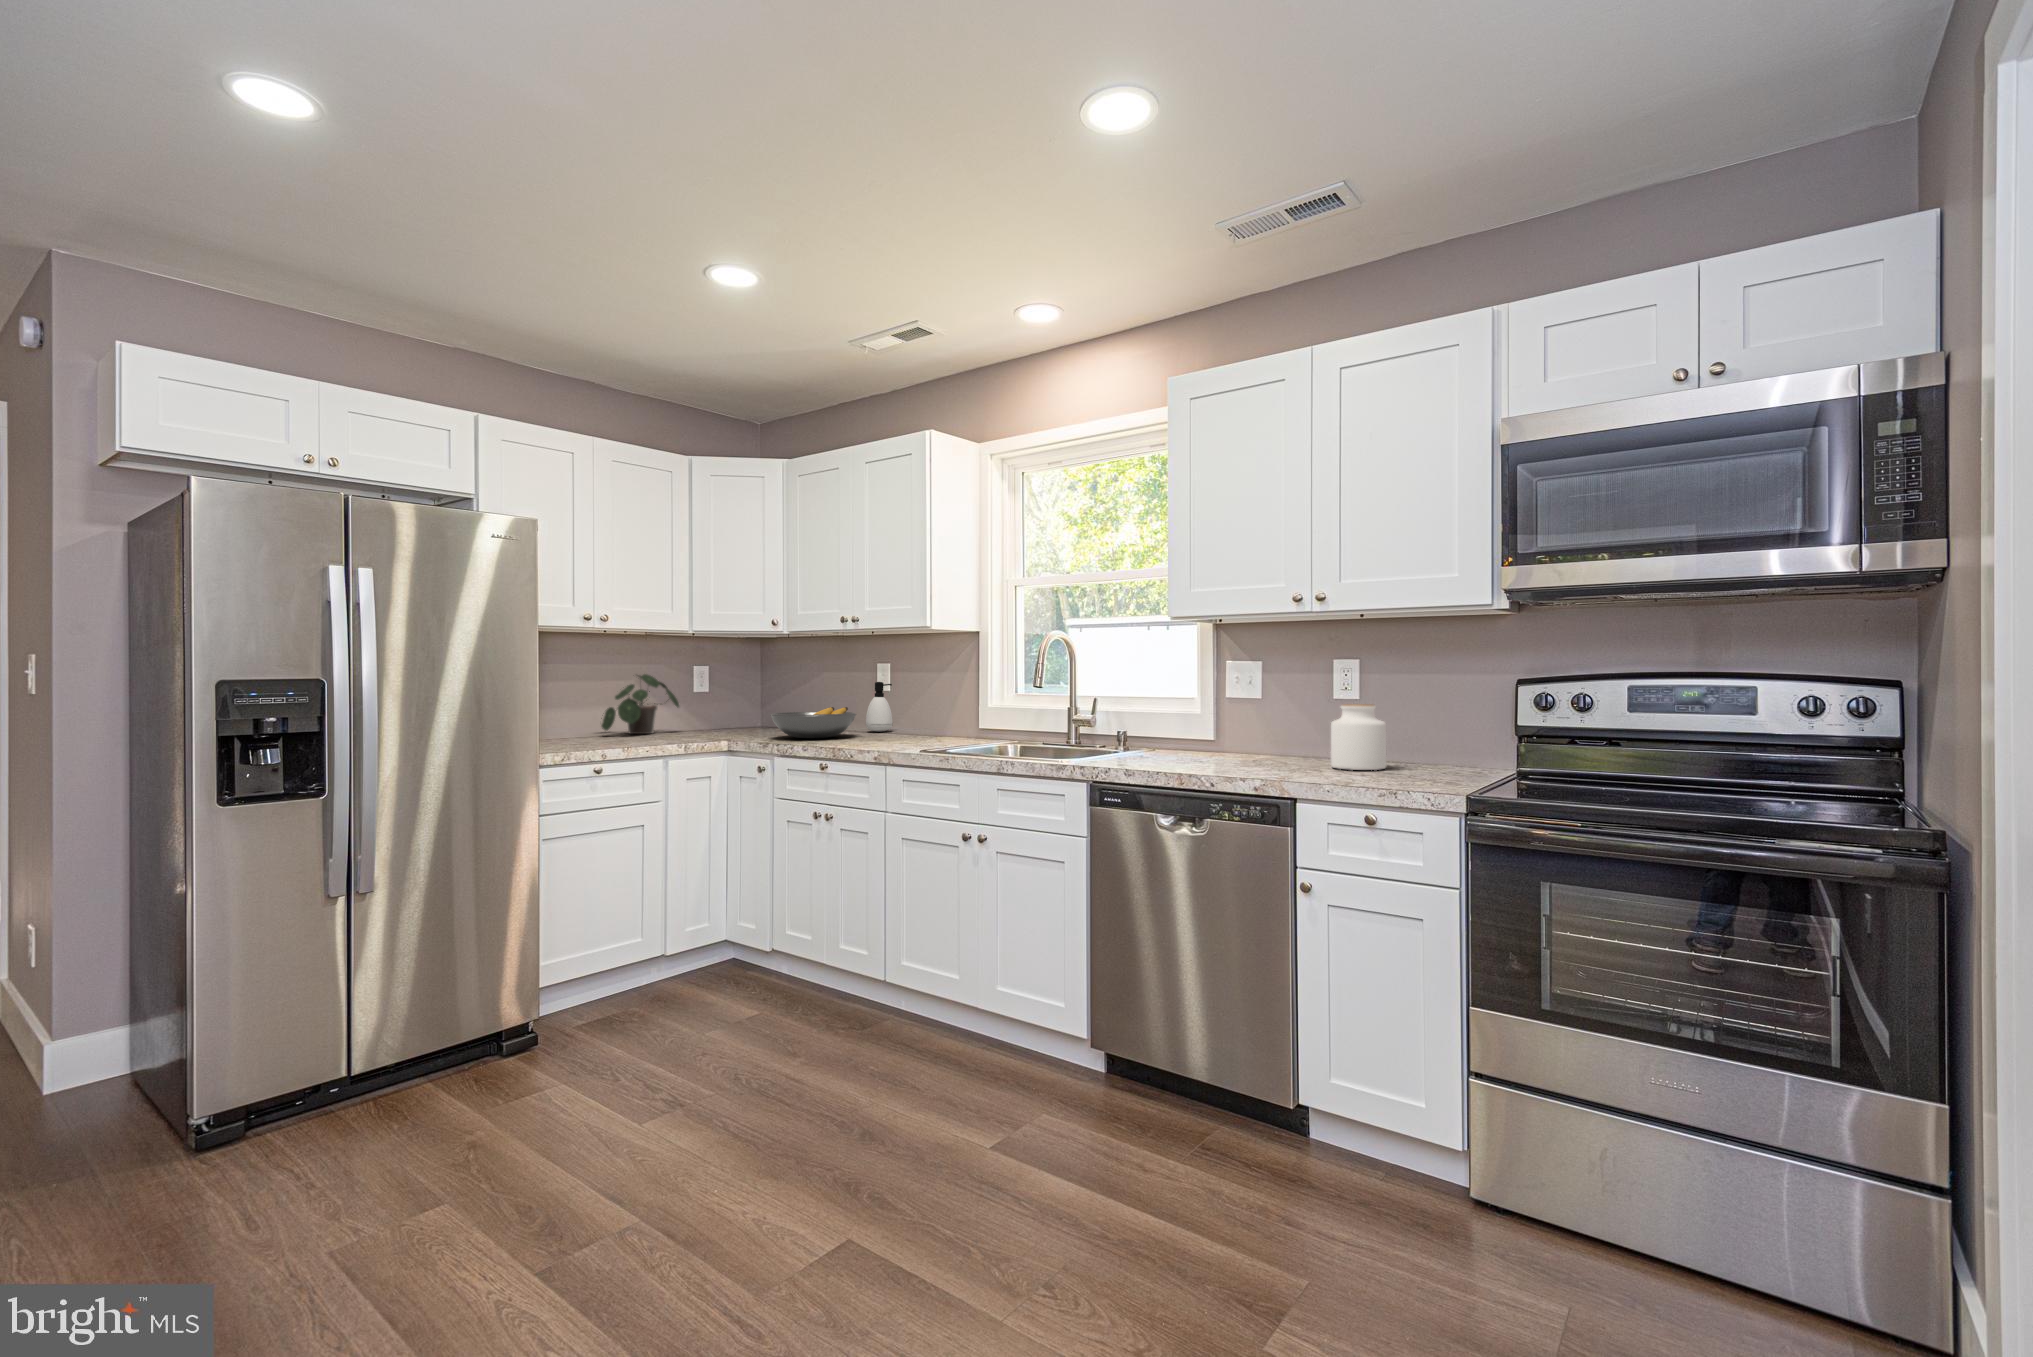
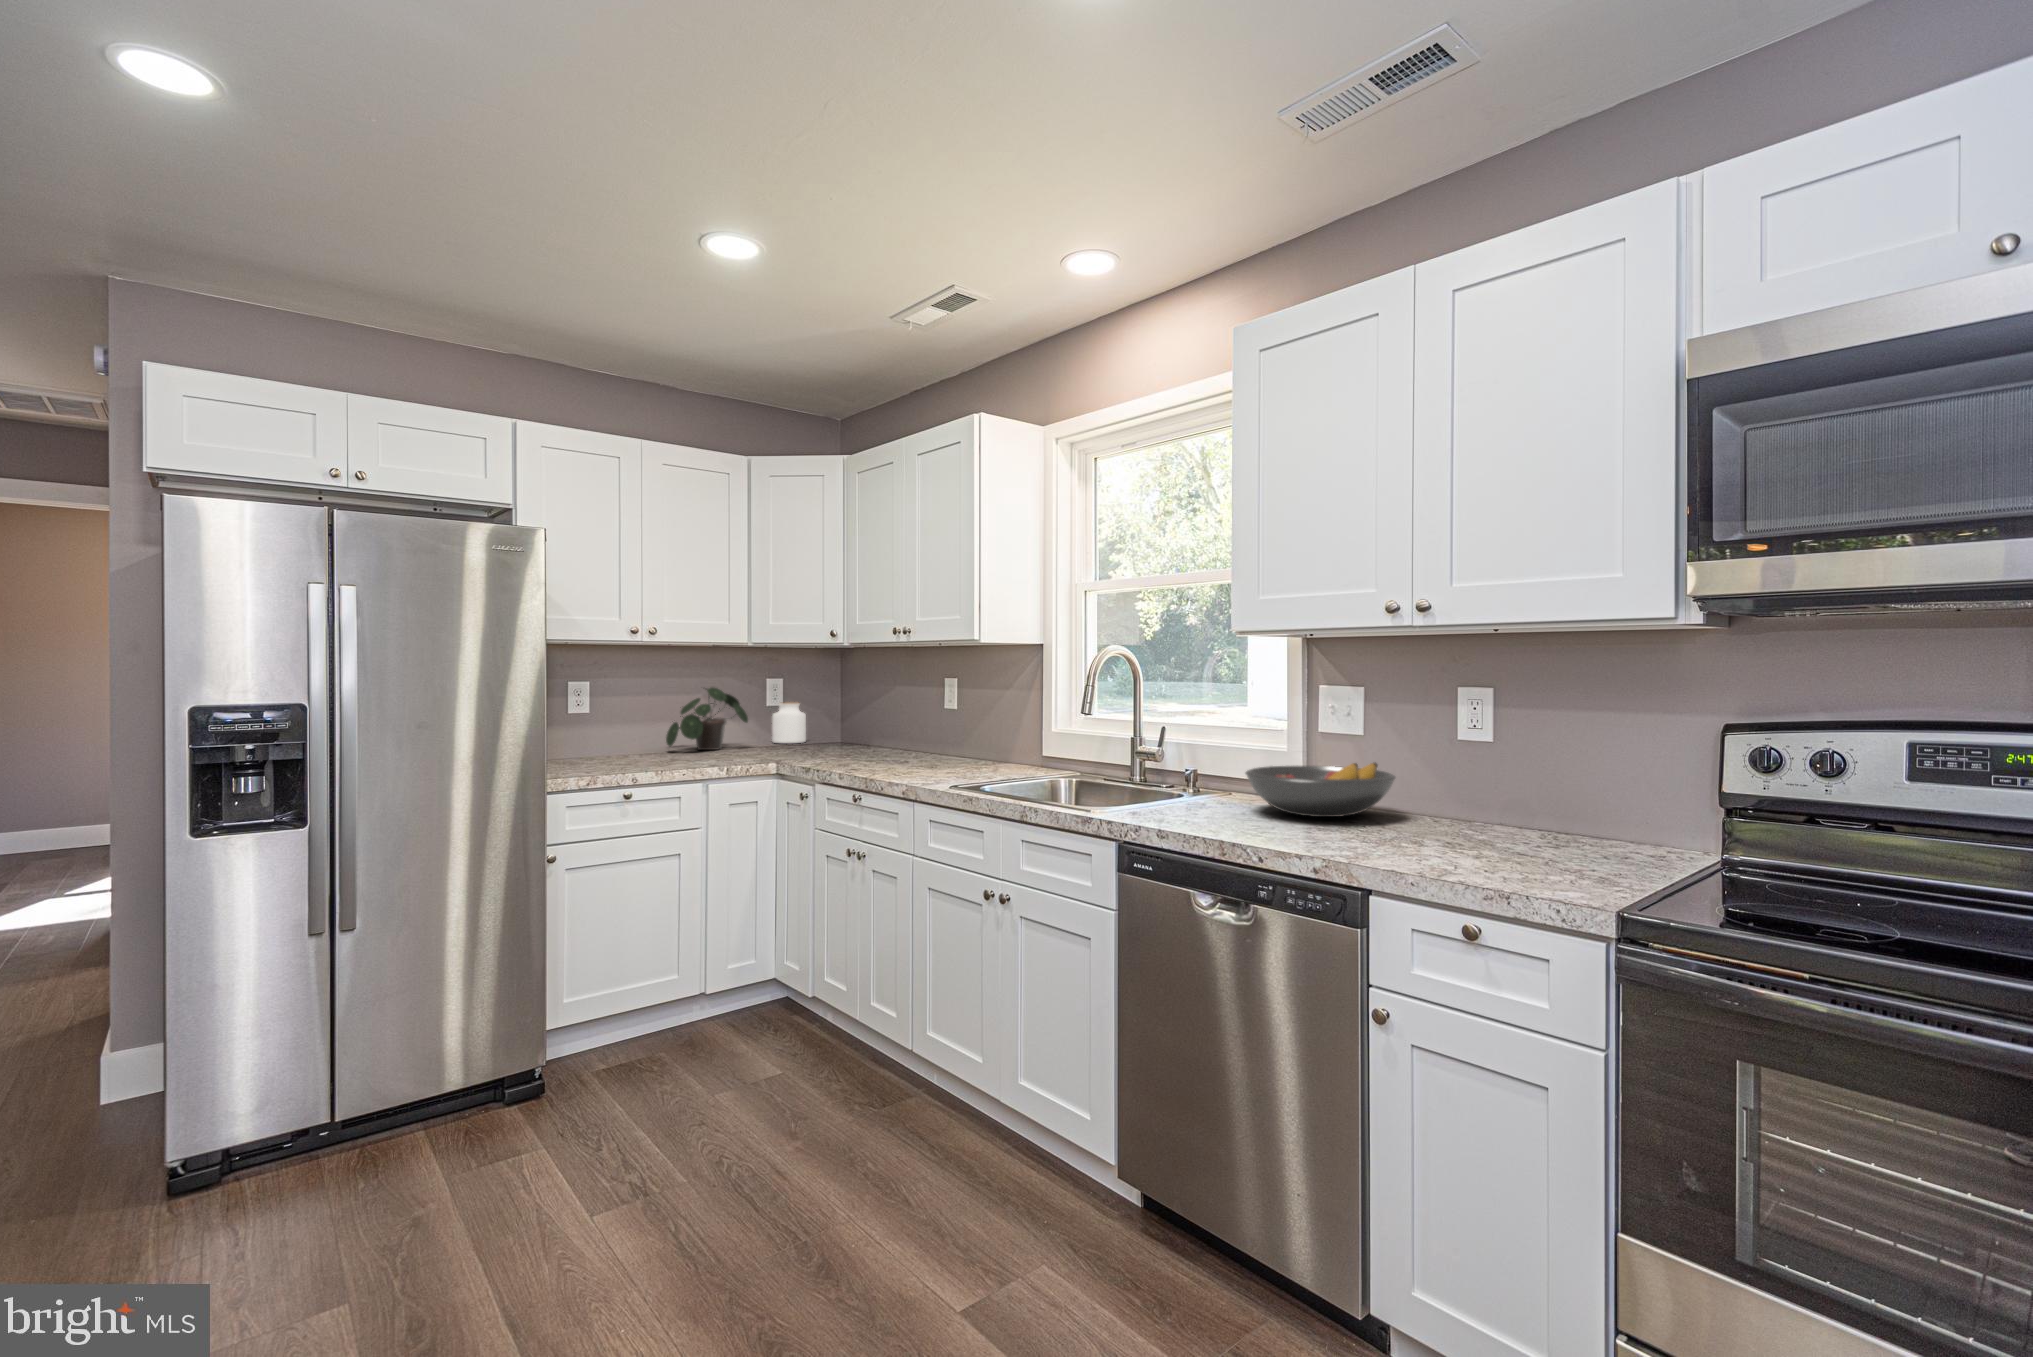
soap dispenser: present [866,682,893,732] -> none [933,697,962,752]
jar: present [1331,704,1387,770] -> present [772,702,806,743]
fruit bowl: present [770,707,856,738] -> present [1246,763,1396,817]

